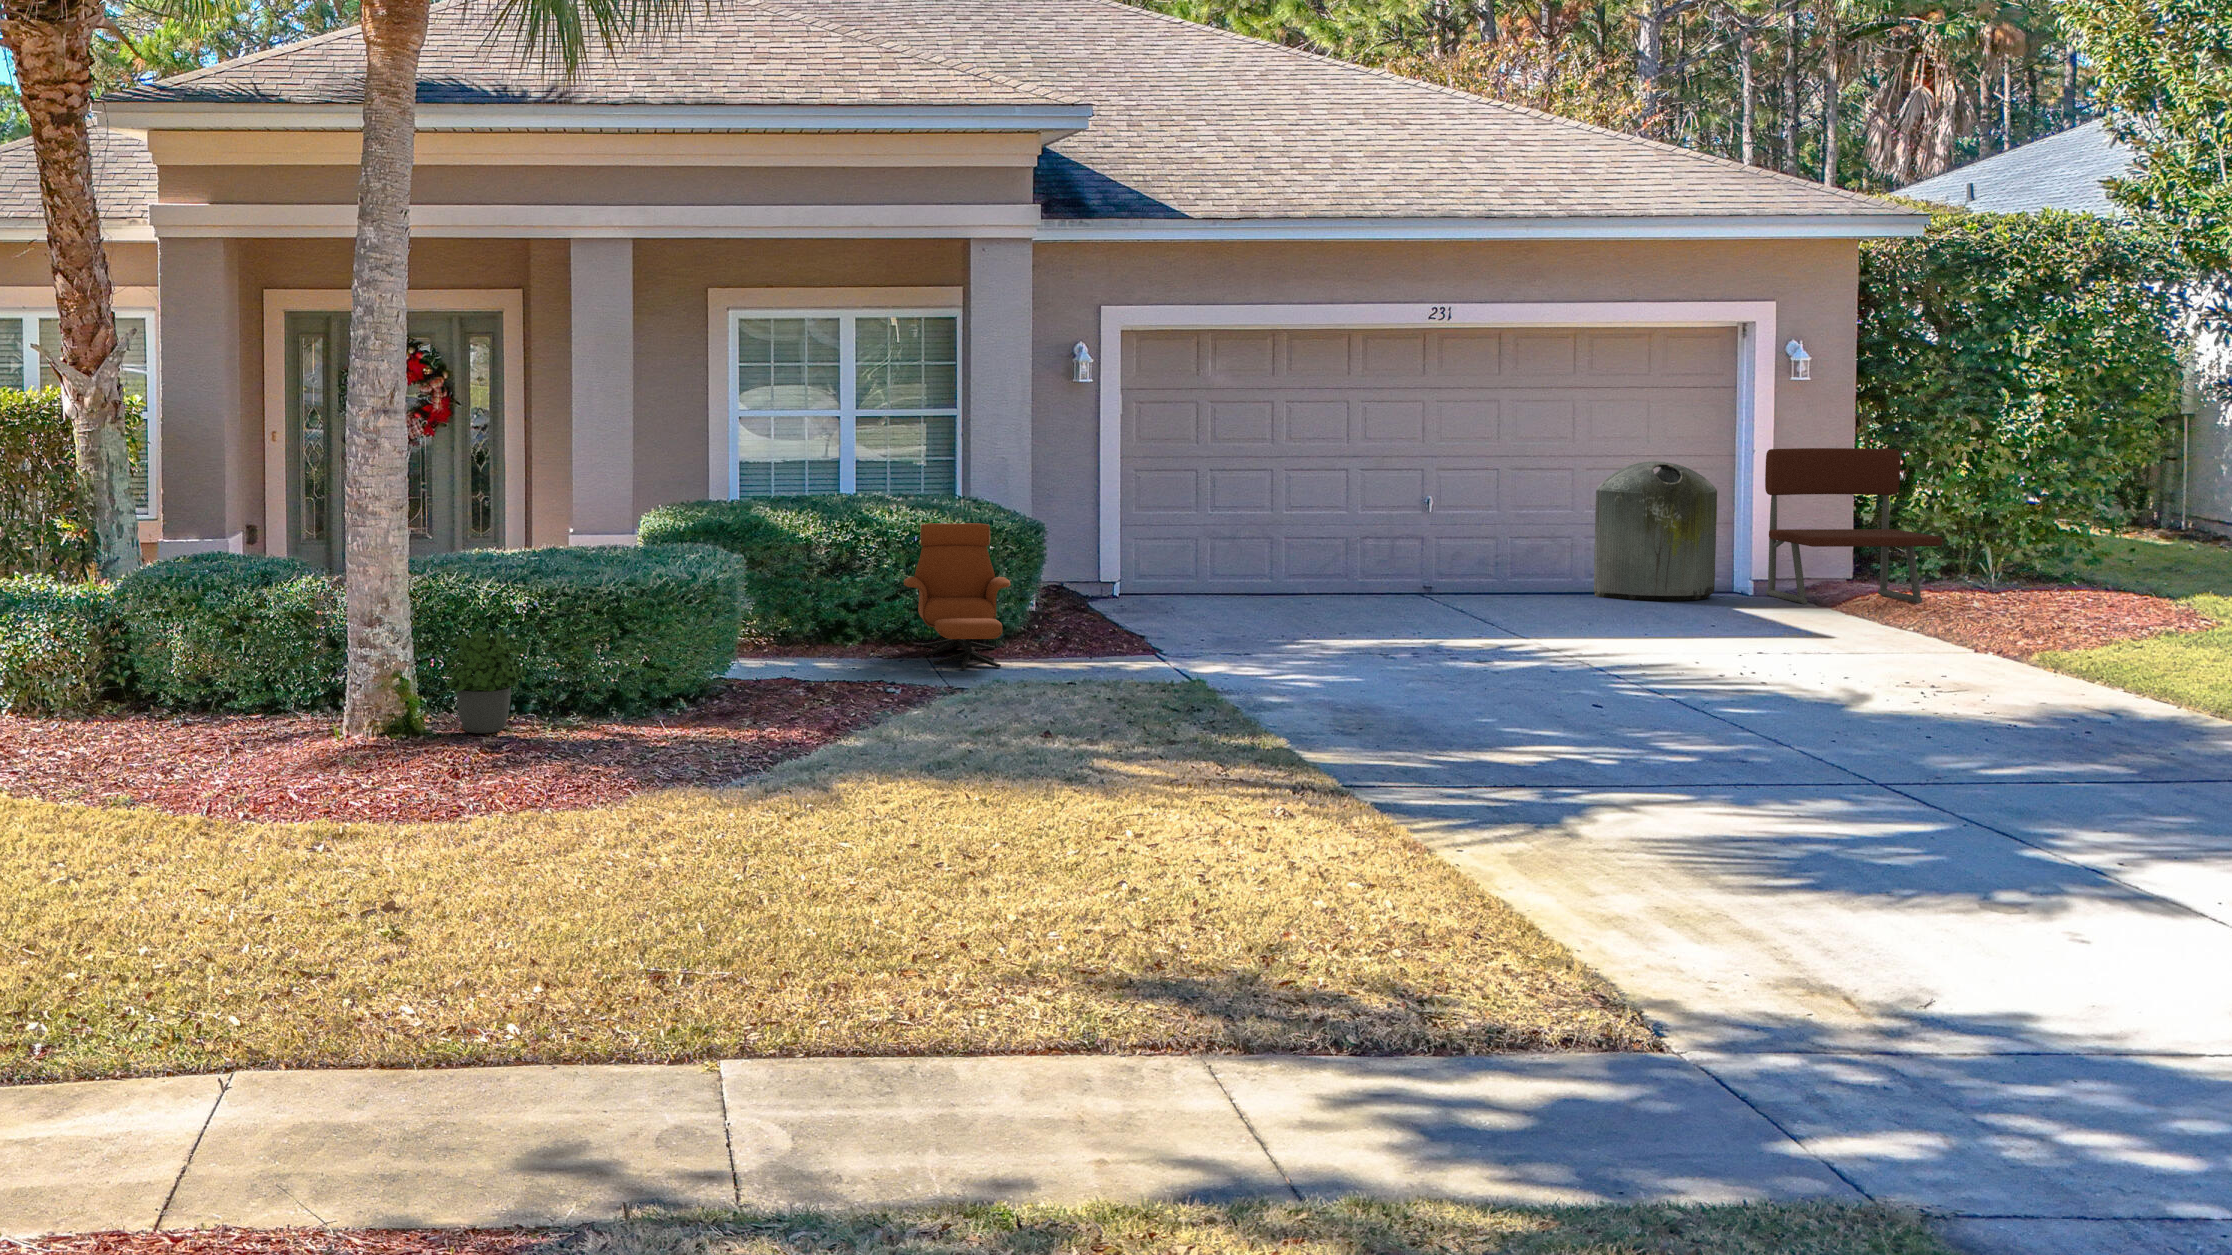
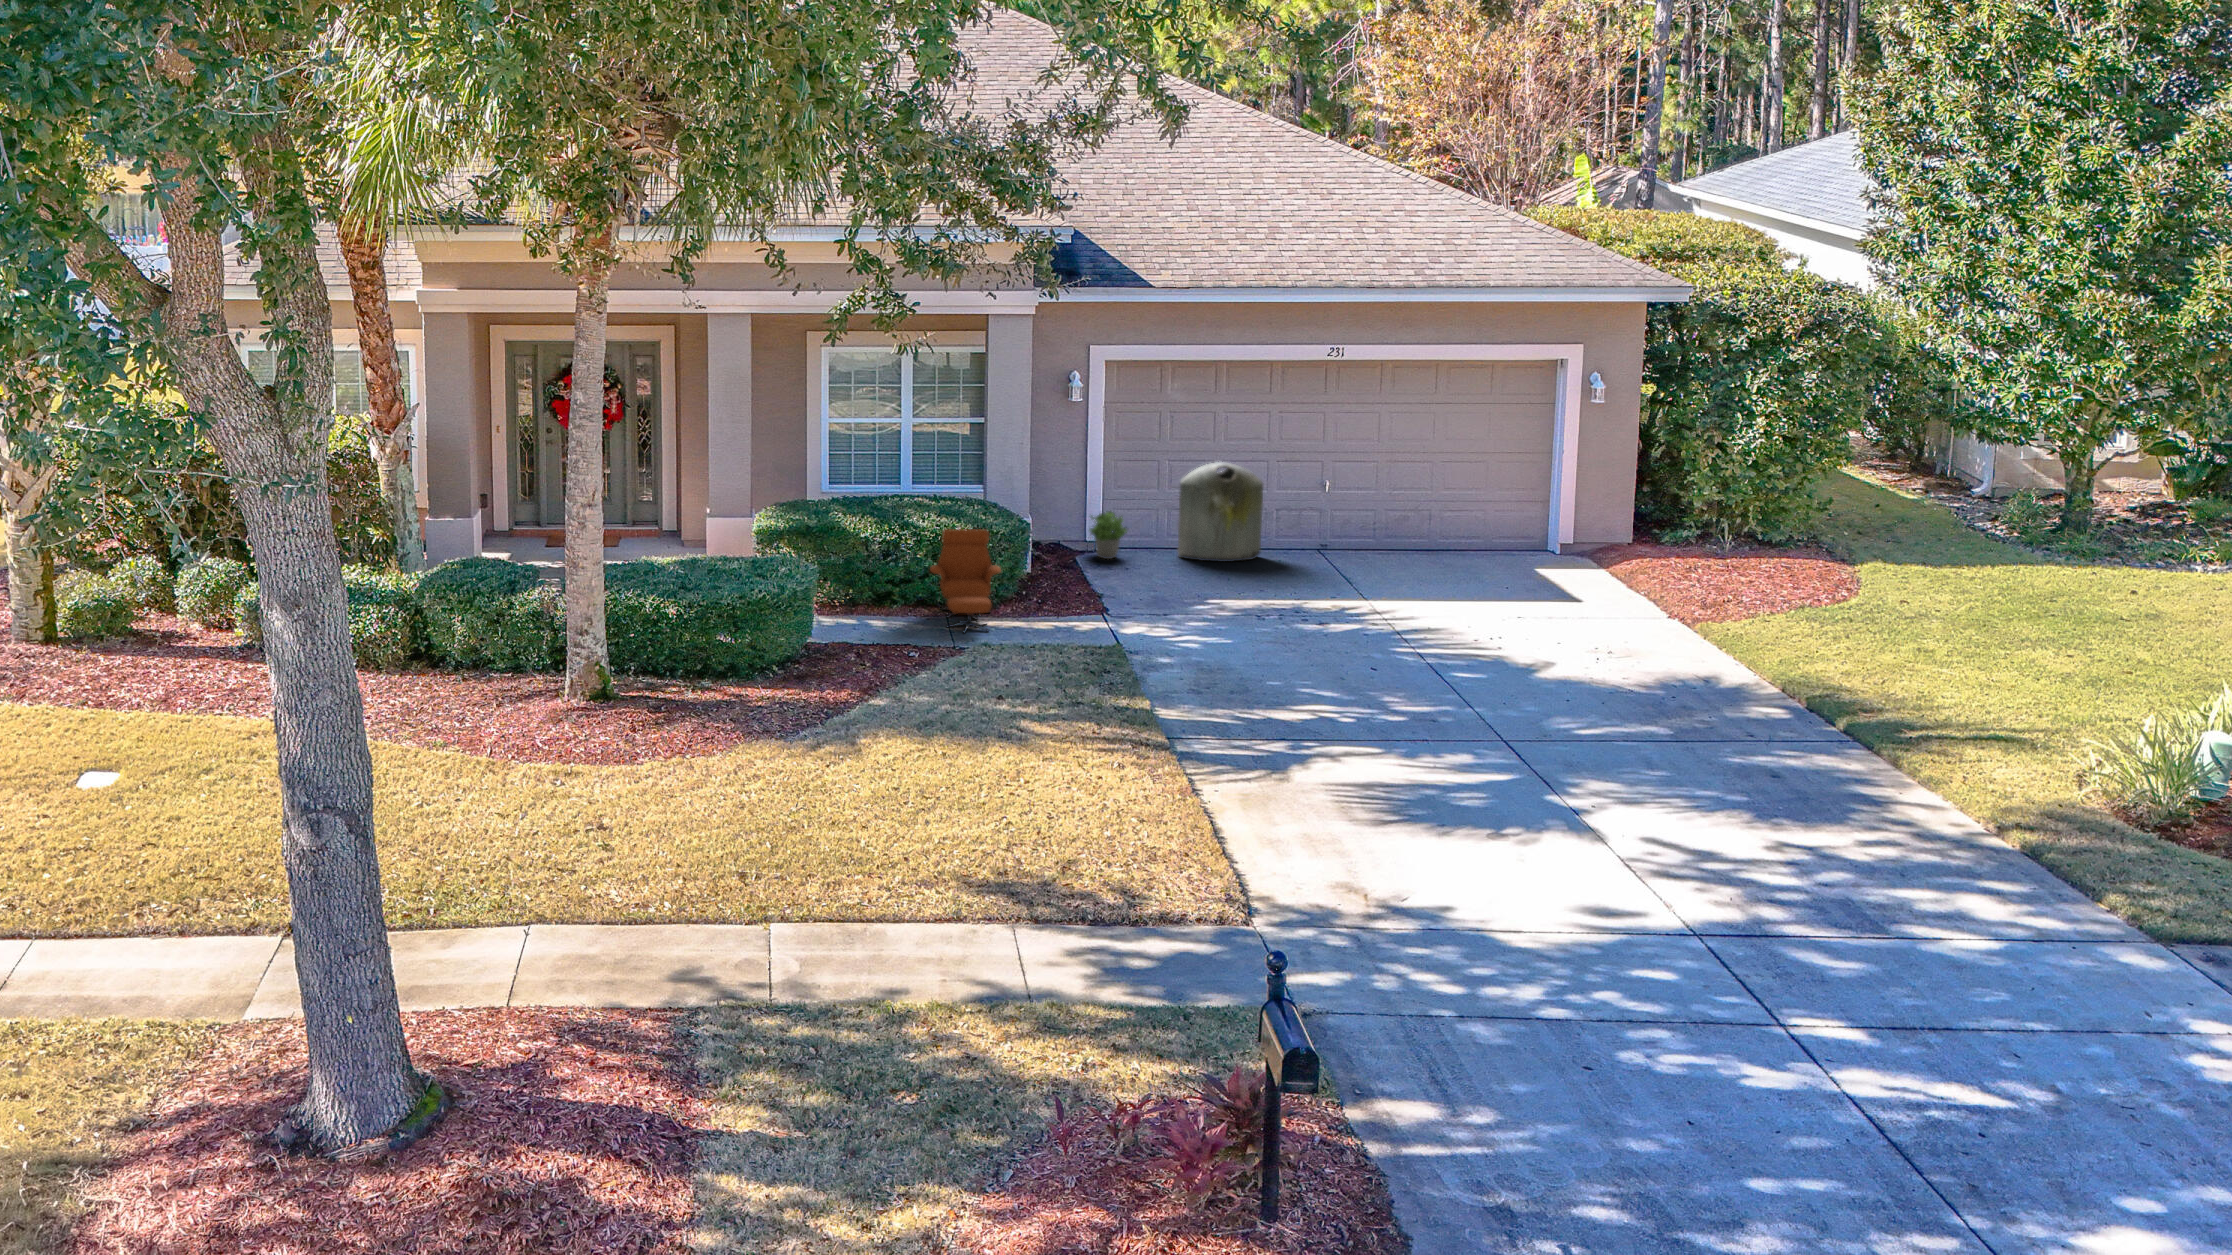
bench: present [1765,448,1942,604] -> none [1556,455,1676,568]
trash can: present [1594,461,1717,601] -> present [1178,462,1263,562]
potted plant: present [443,629,527,733] -> present [1090,511,1127,559]

